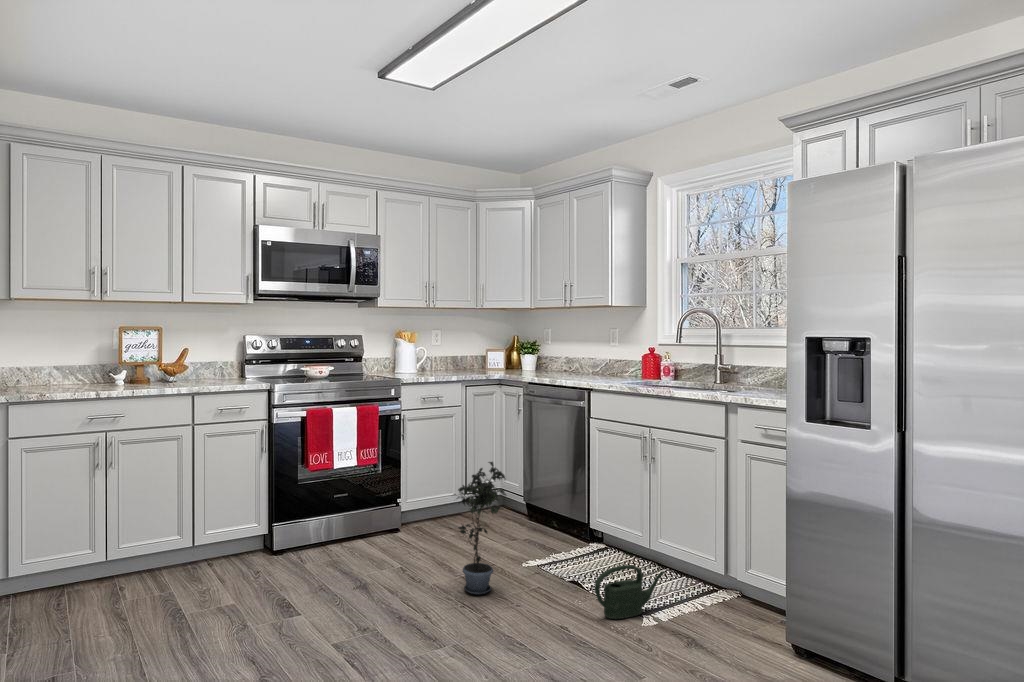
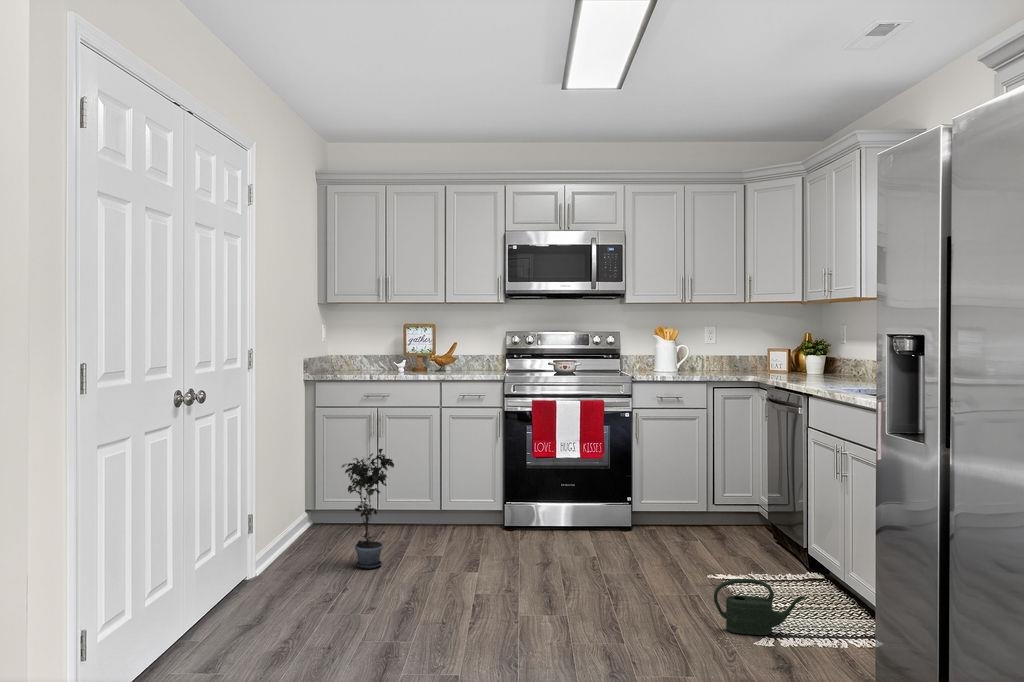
potted plant: present [455,462,506,595] -> present [342,449,394,569]

